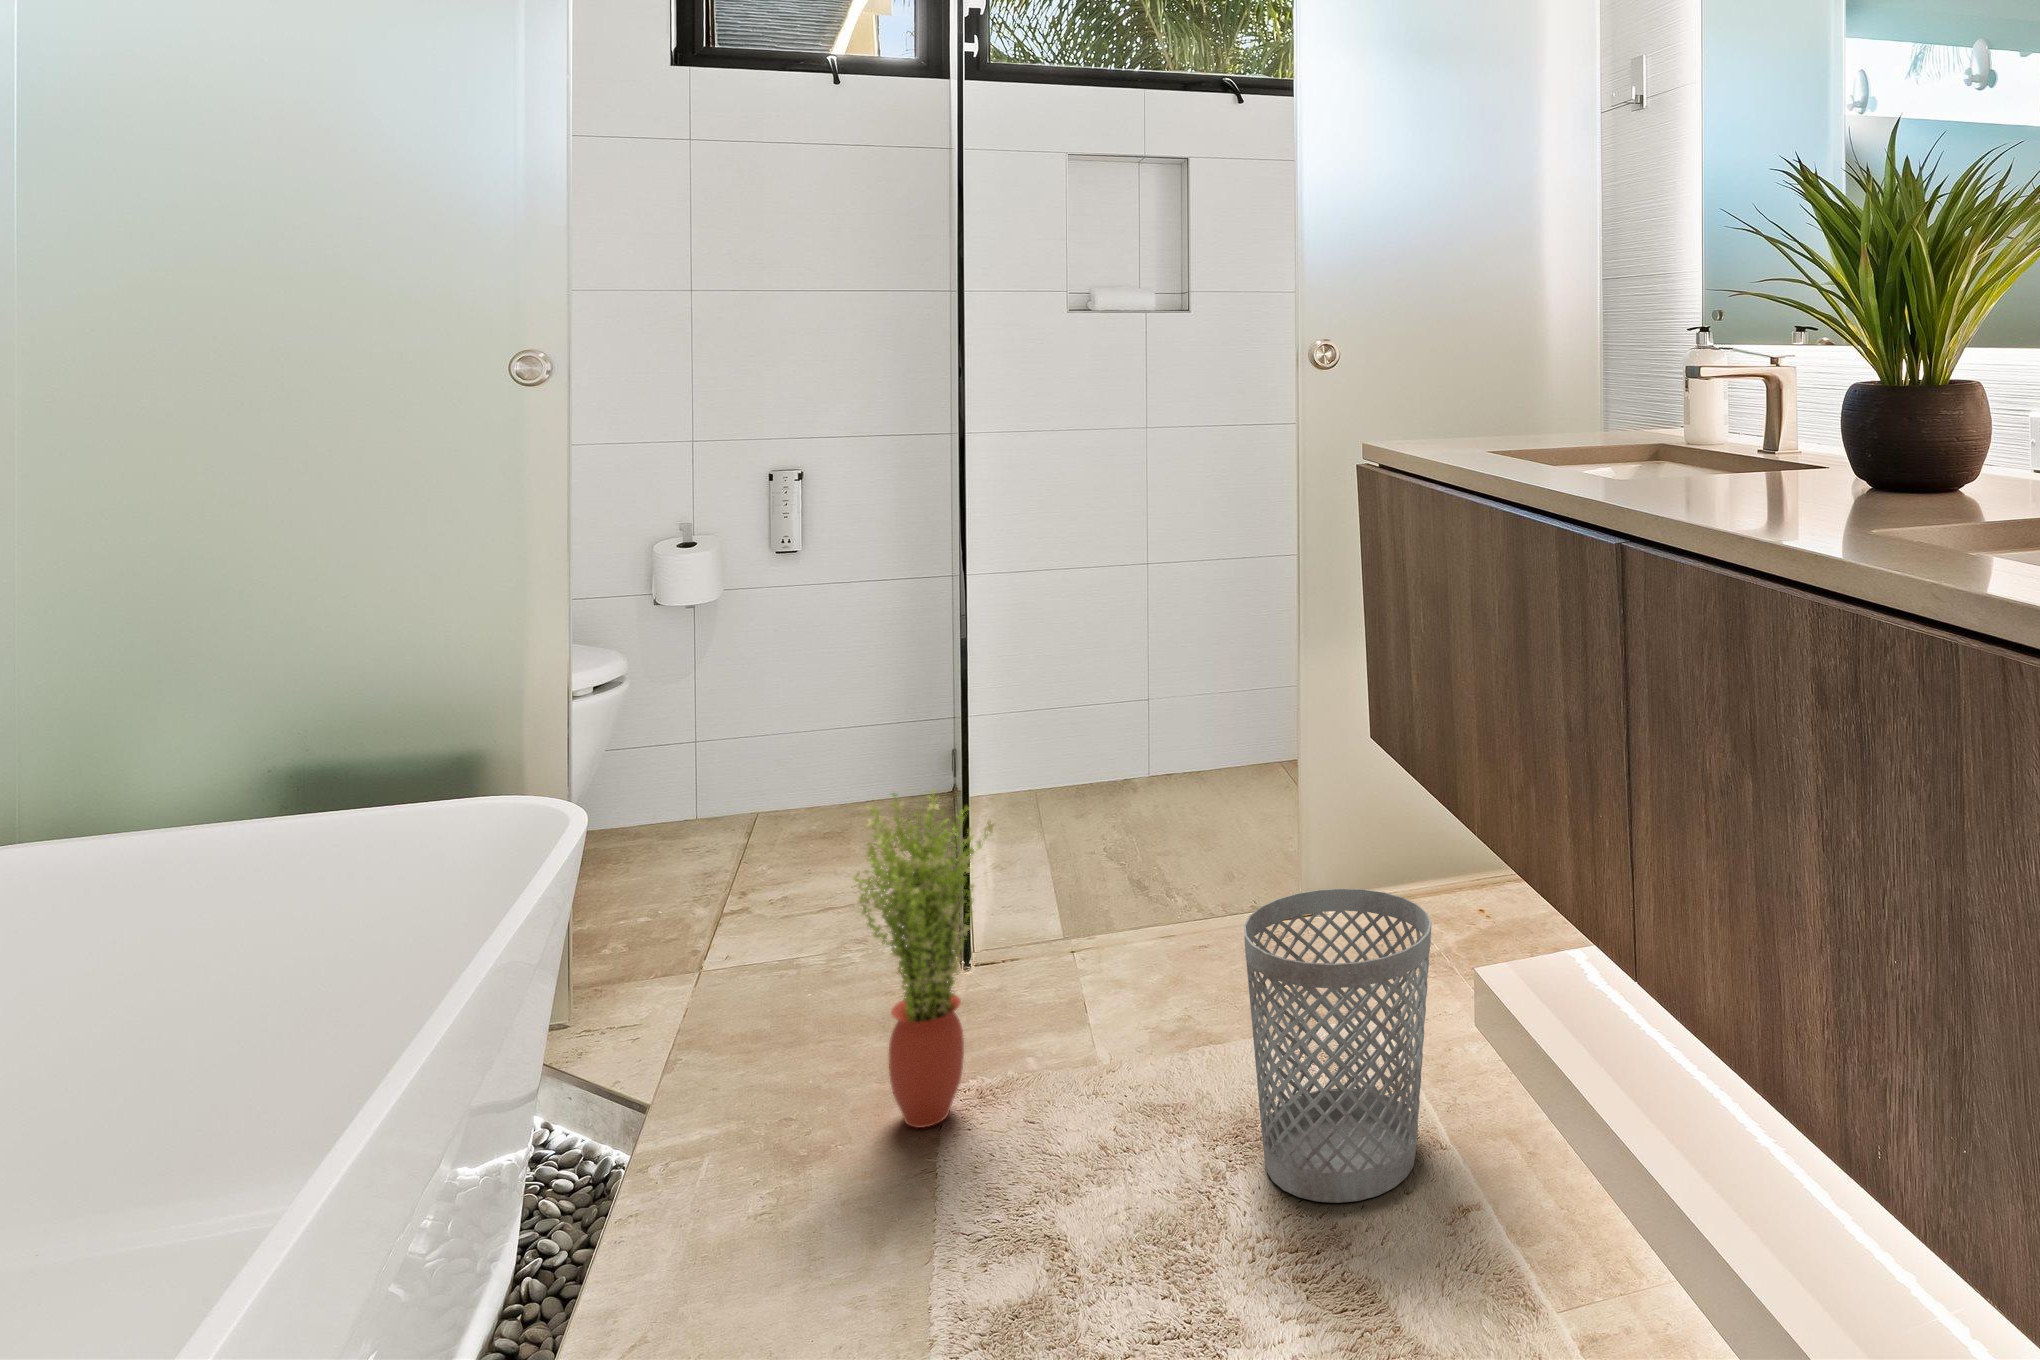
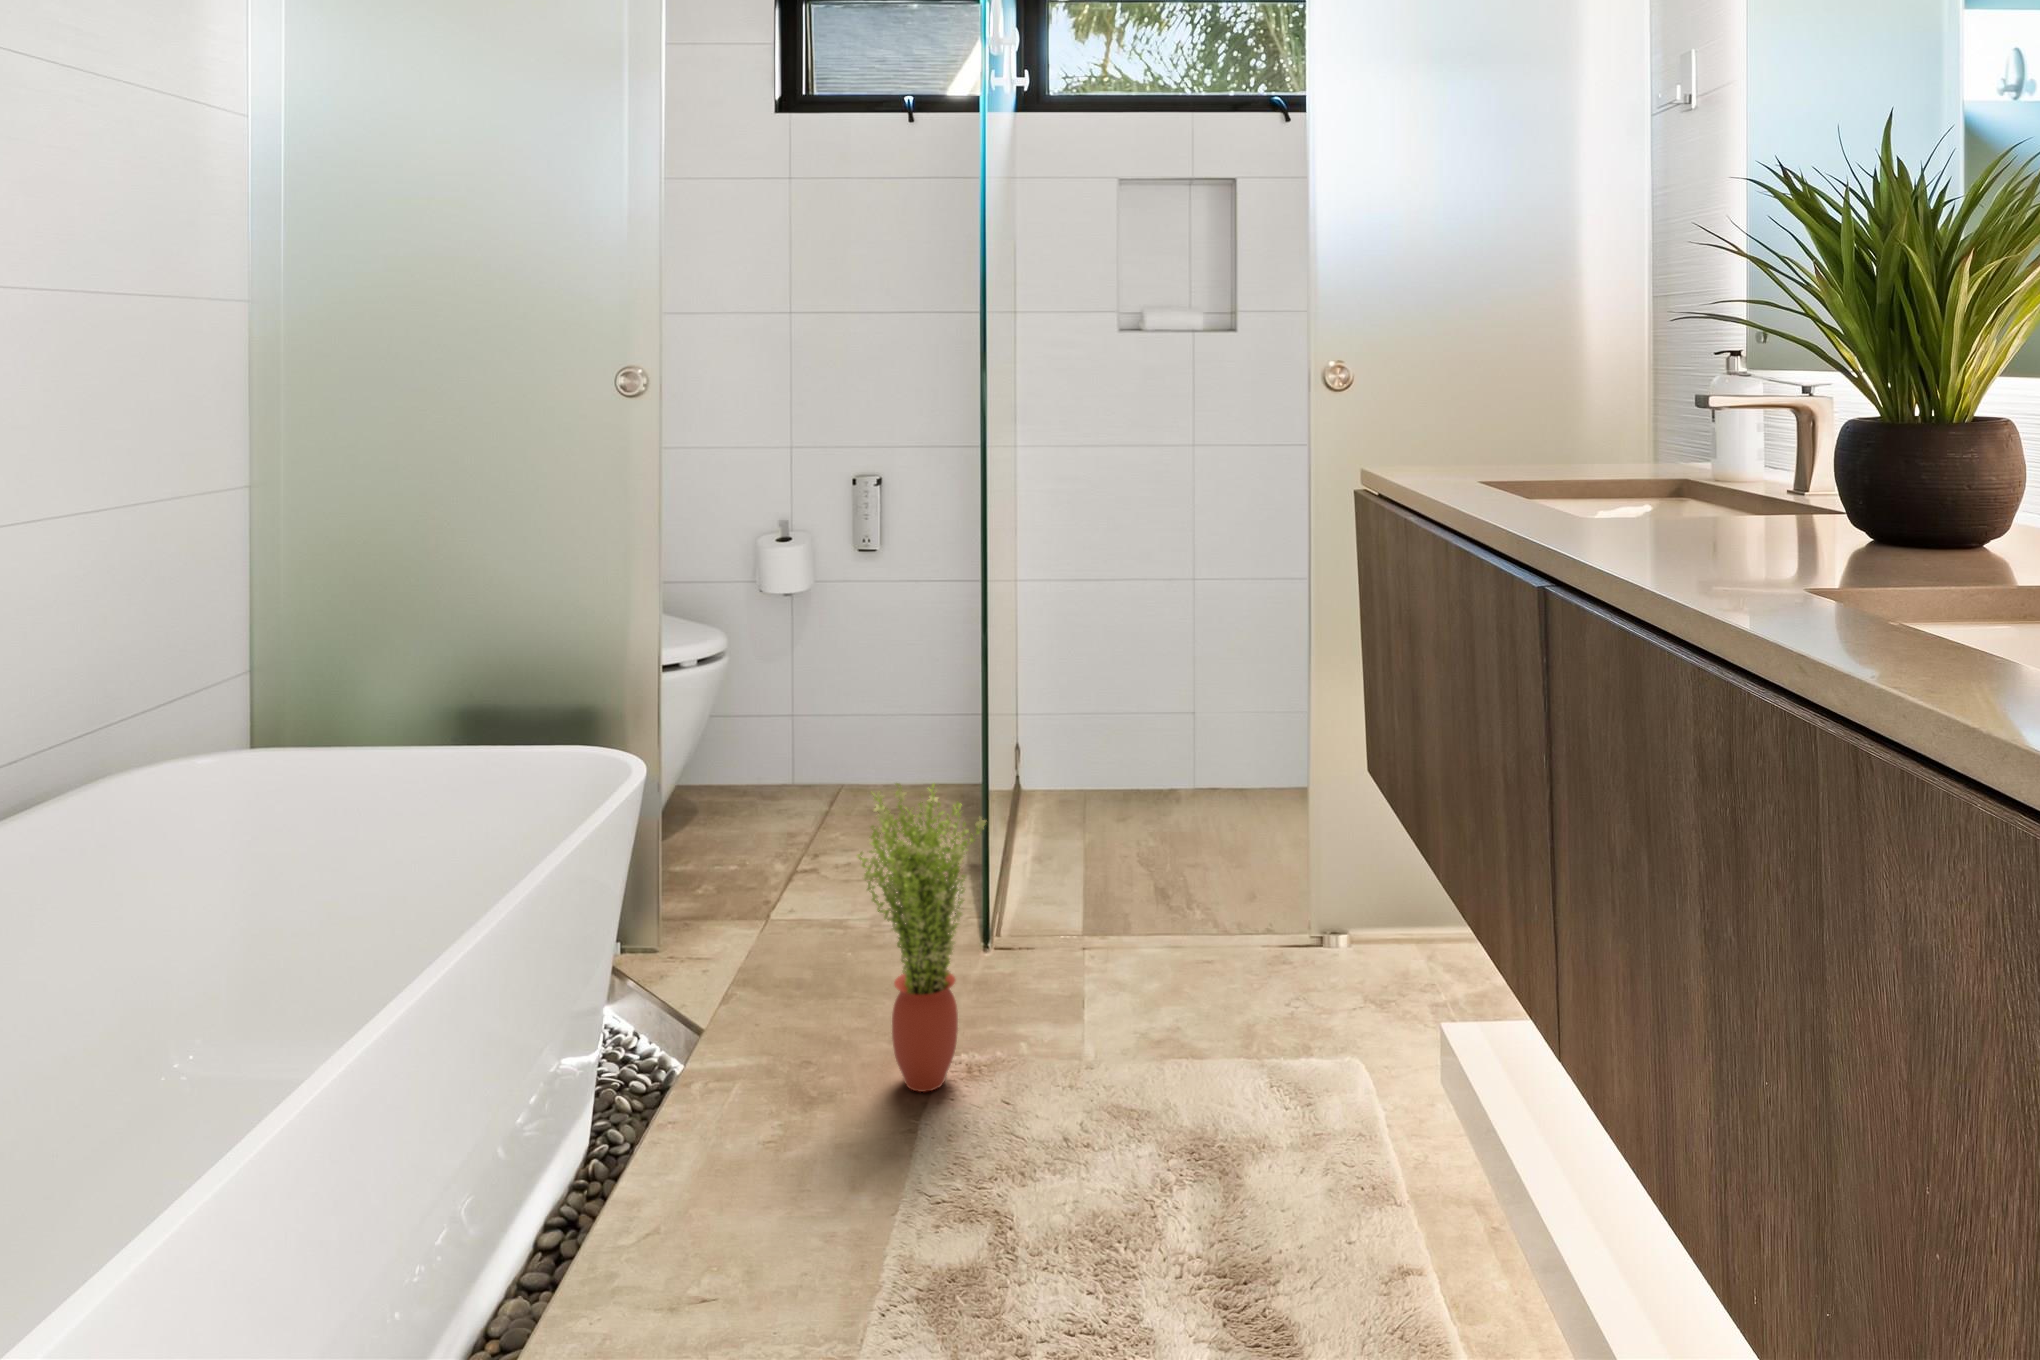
wastebasket: present [1244,888,1432,1203] -> none [1194,922,1382,1236]

